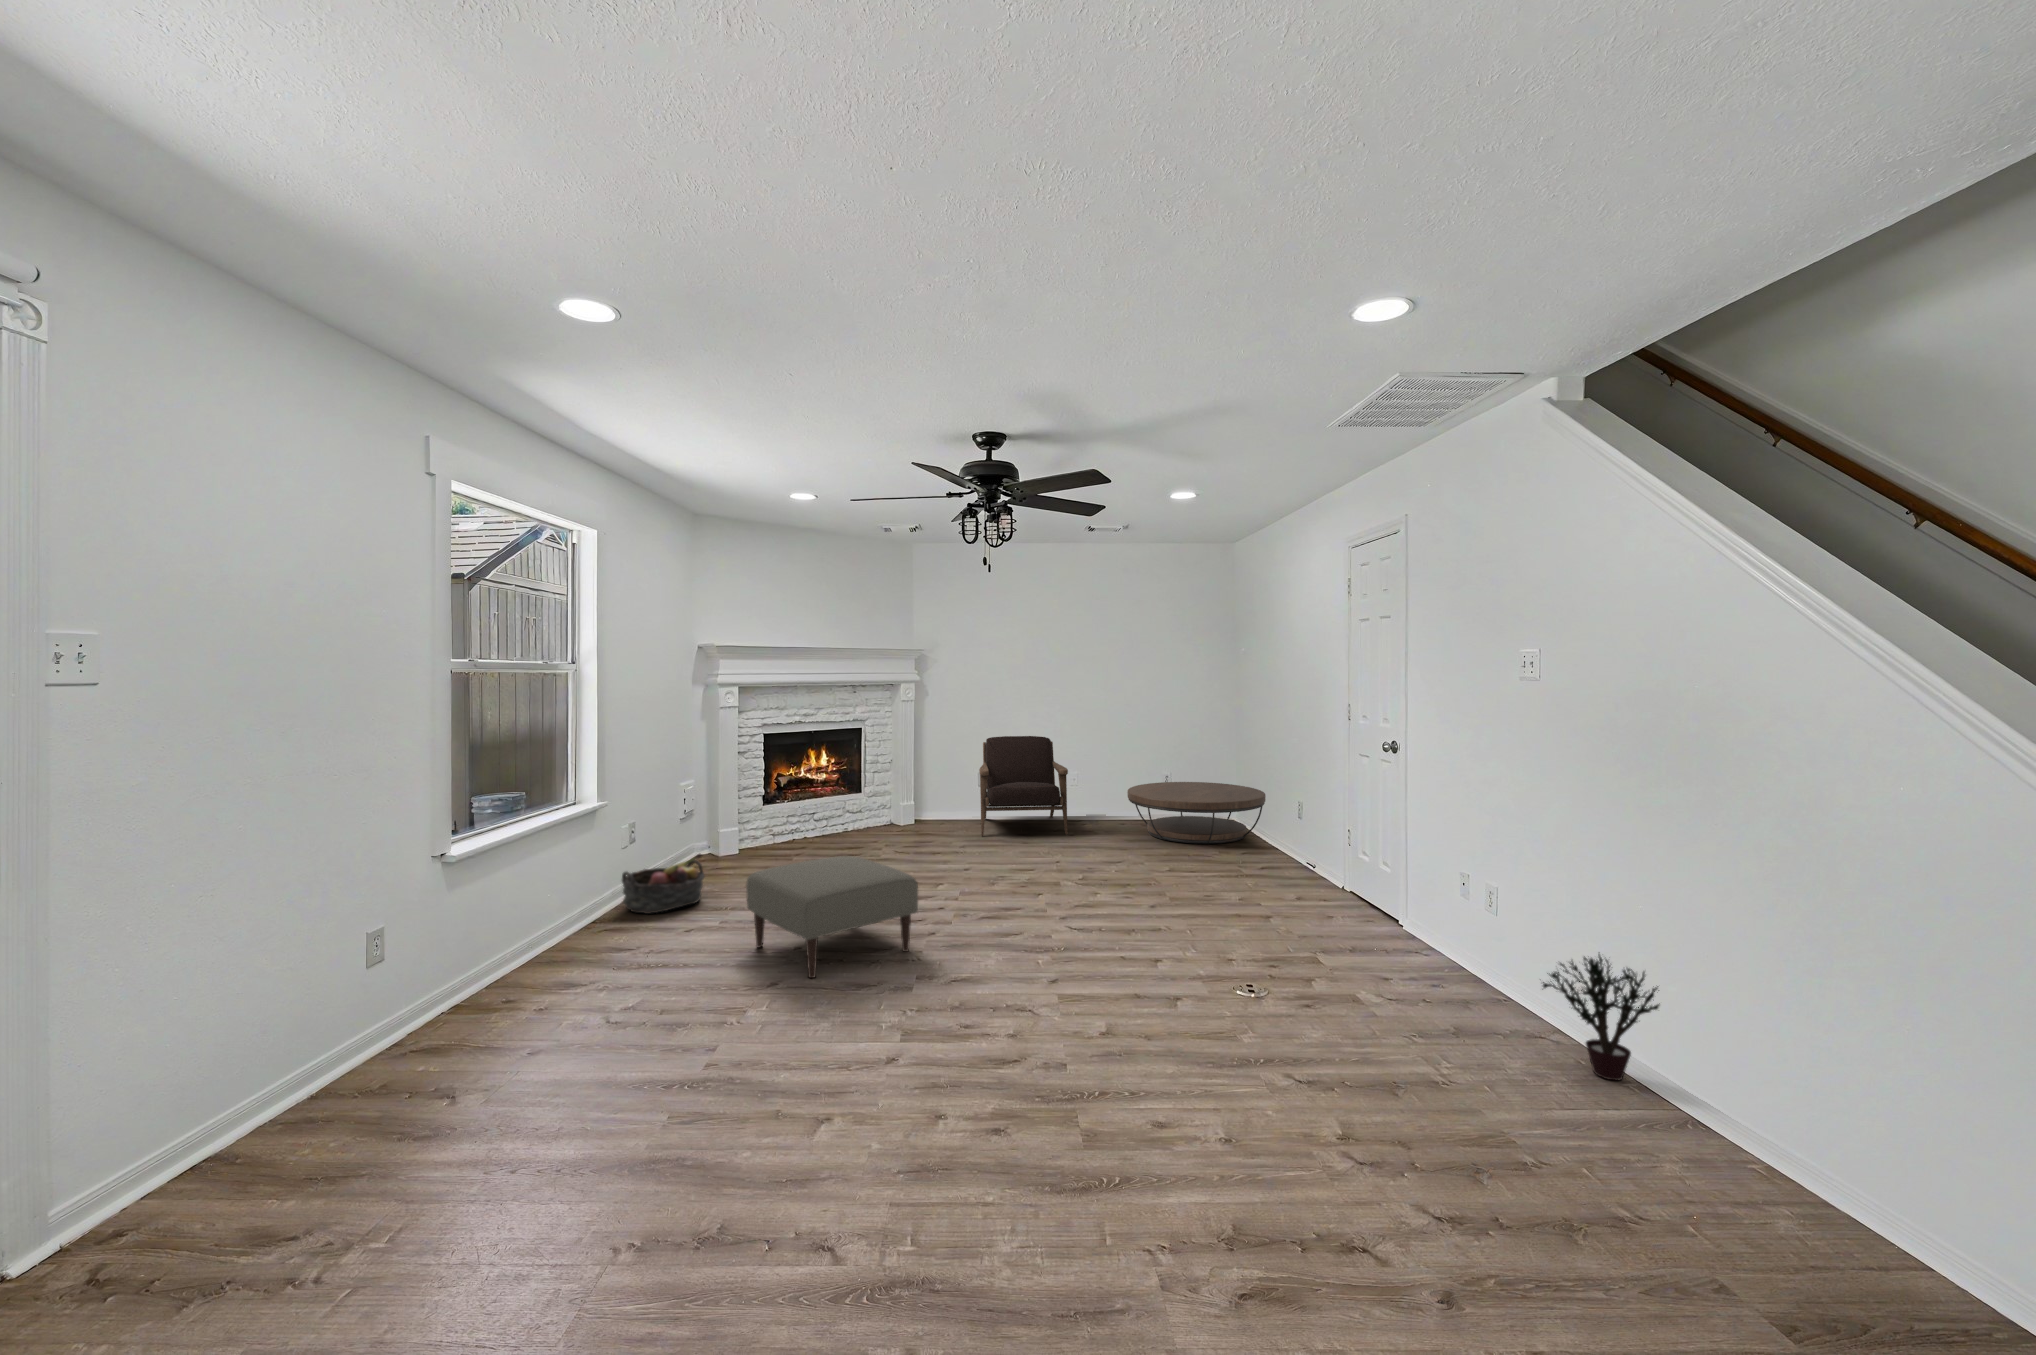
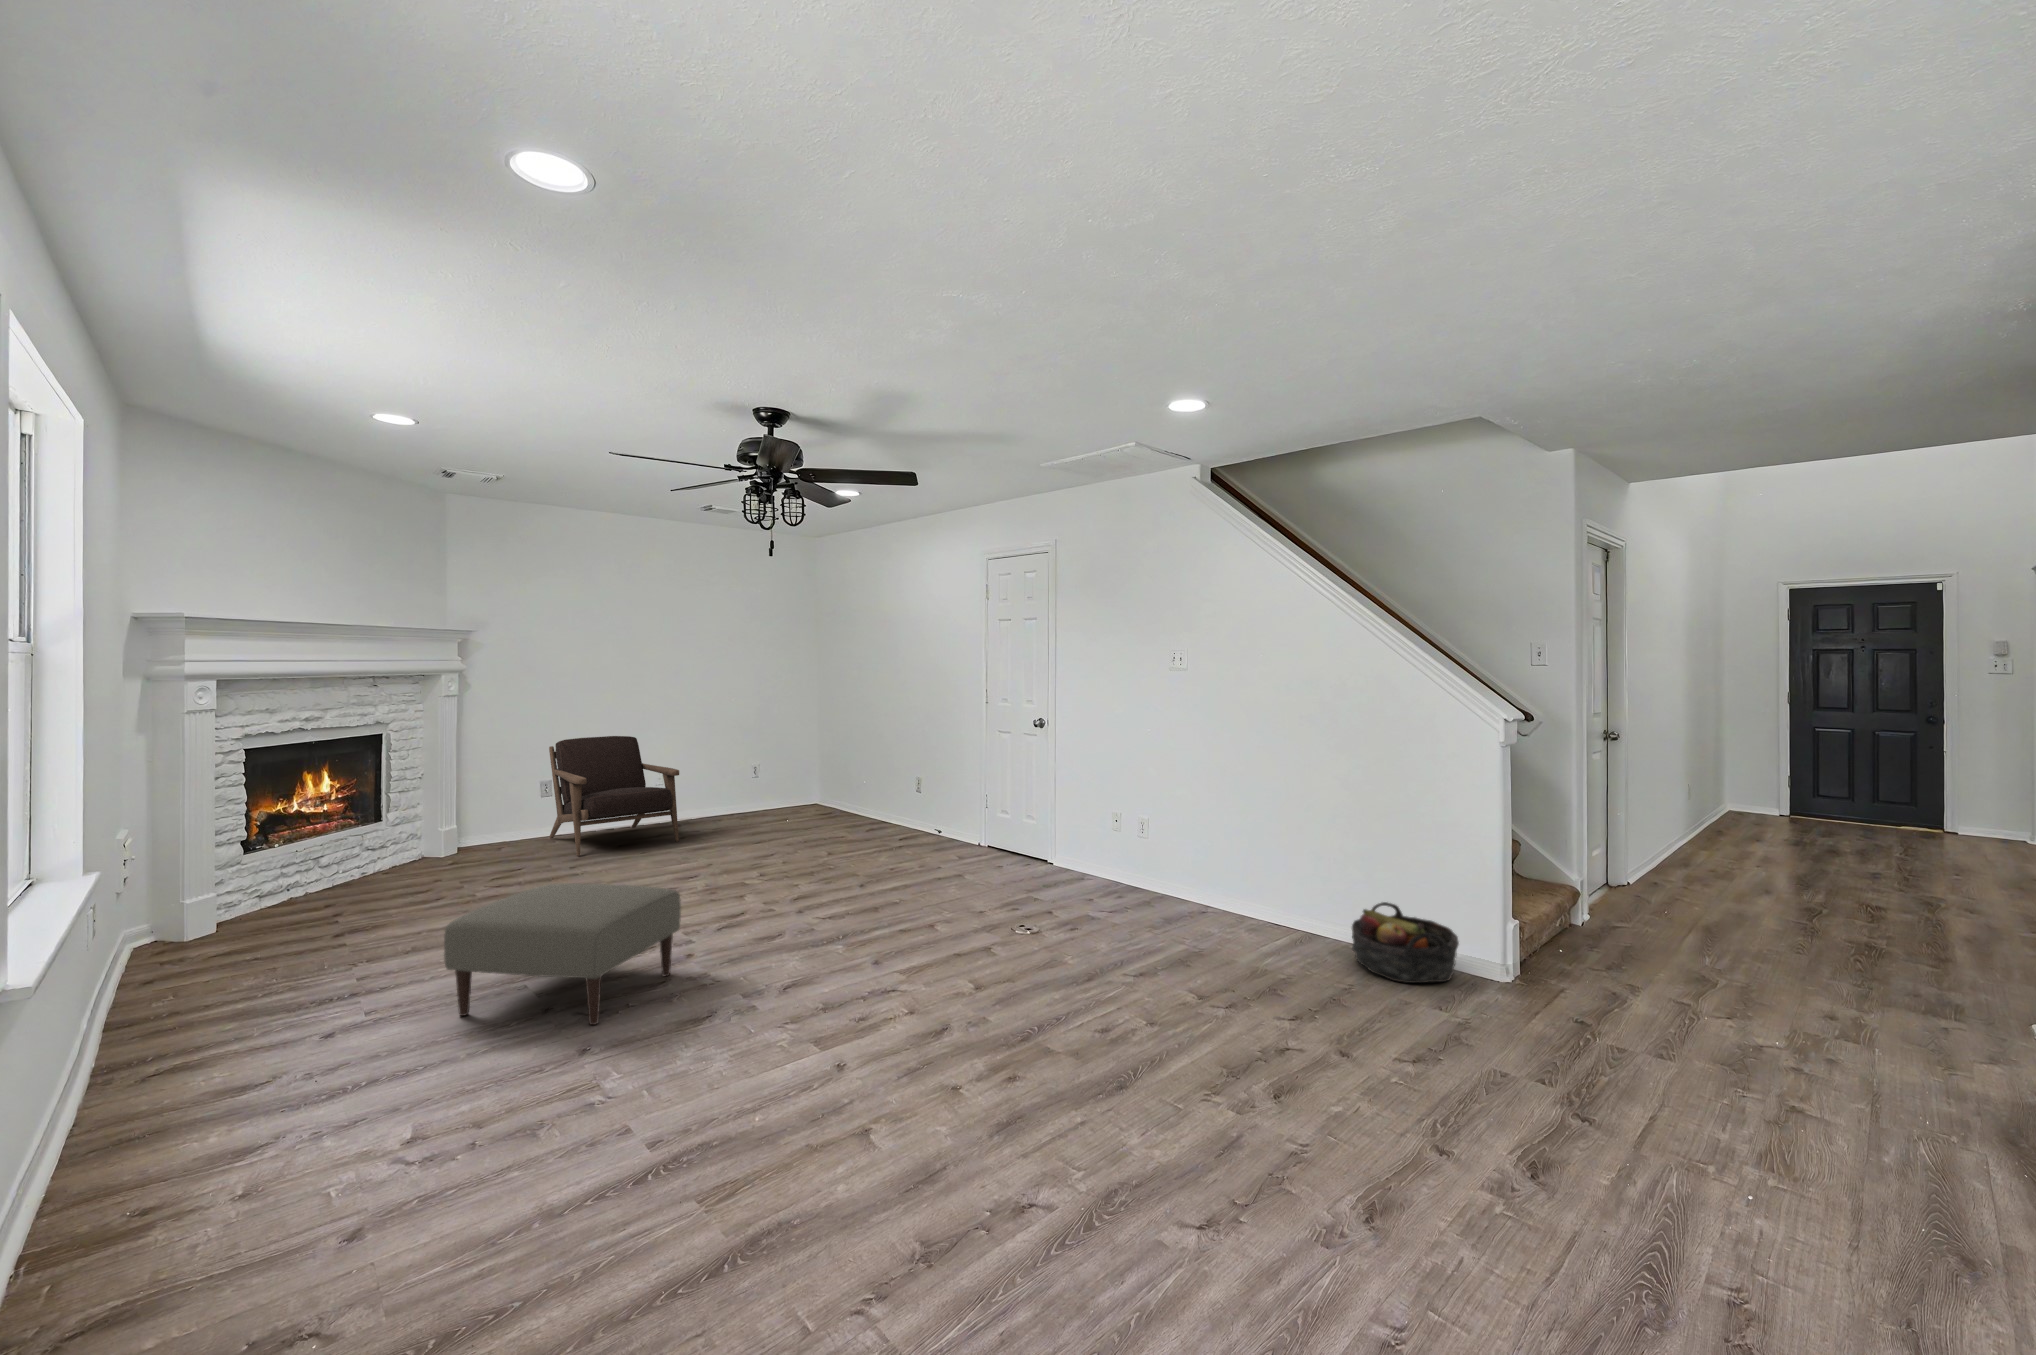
coffee table: present [1127,782,1266,844] -> none [739,773,877,833]
basket: present [622,854,704,914] -> present [1352,902,1459,983]
potted plant: present [1543,954,1659,1080] -> none [1222,848,1301,930]

